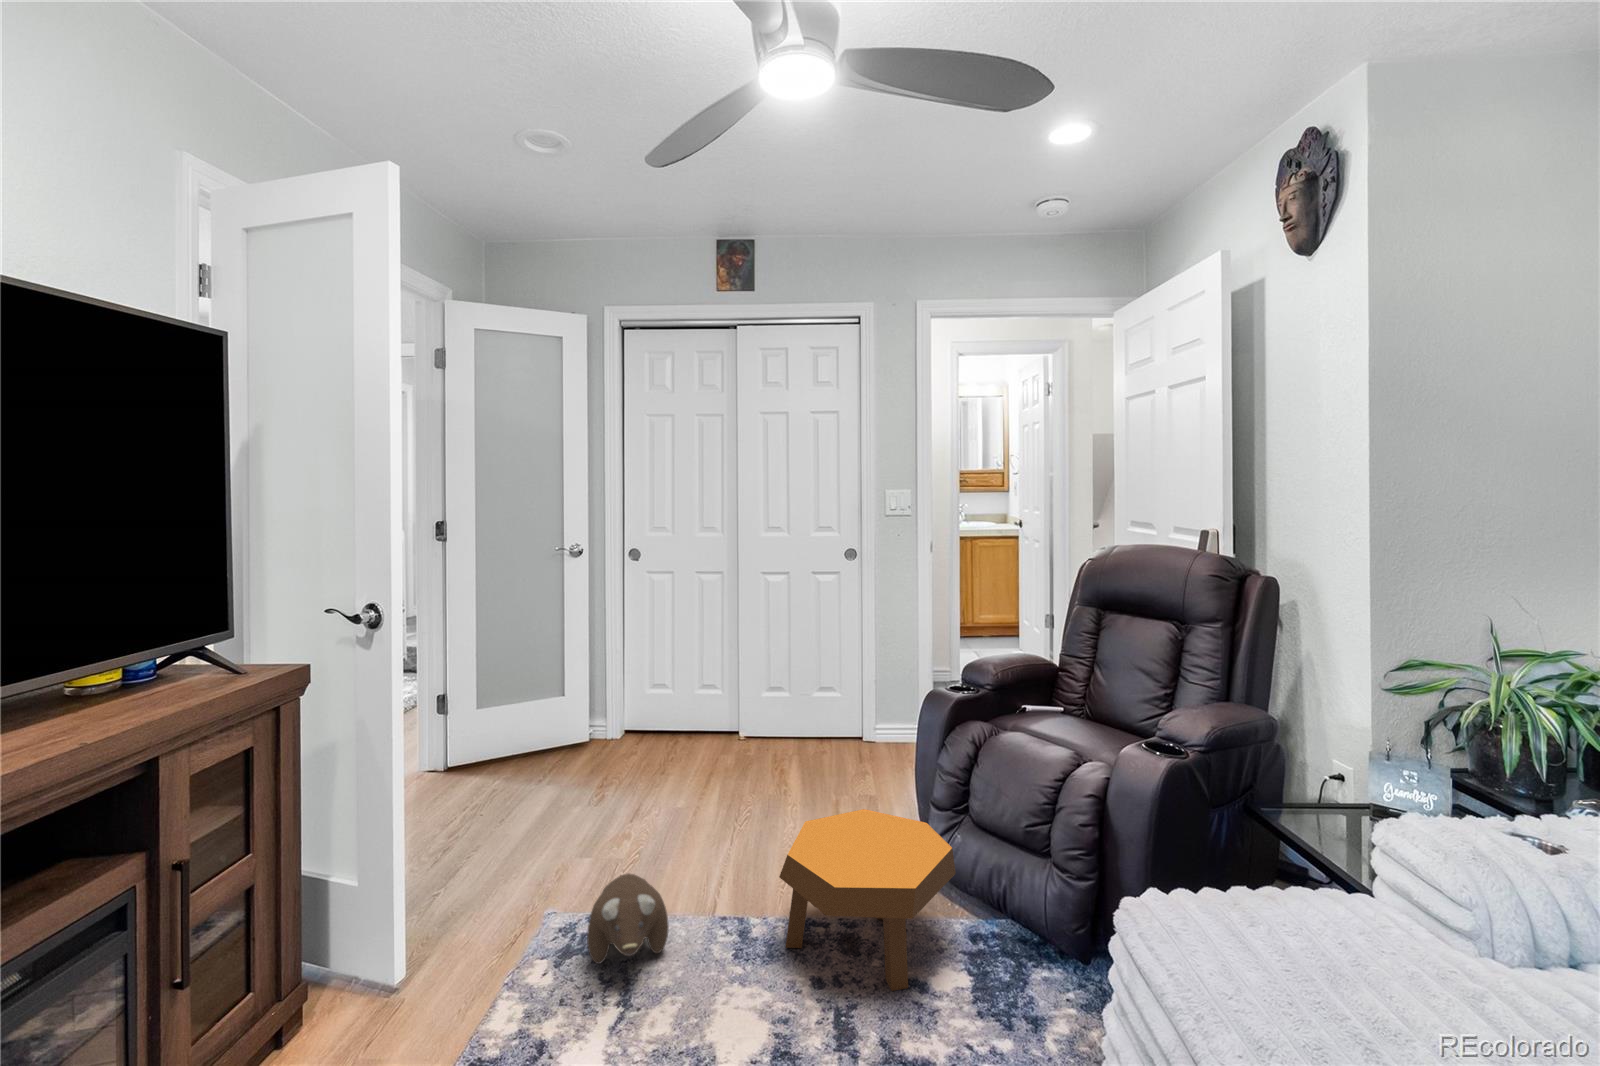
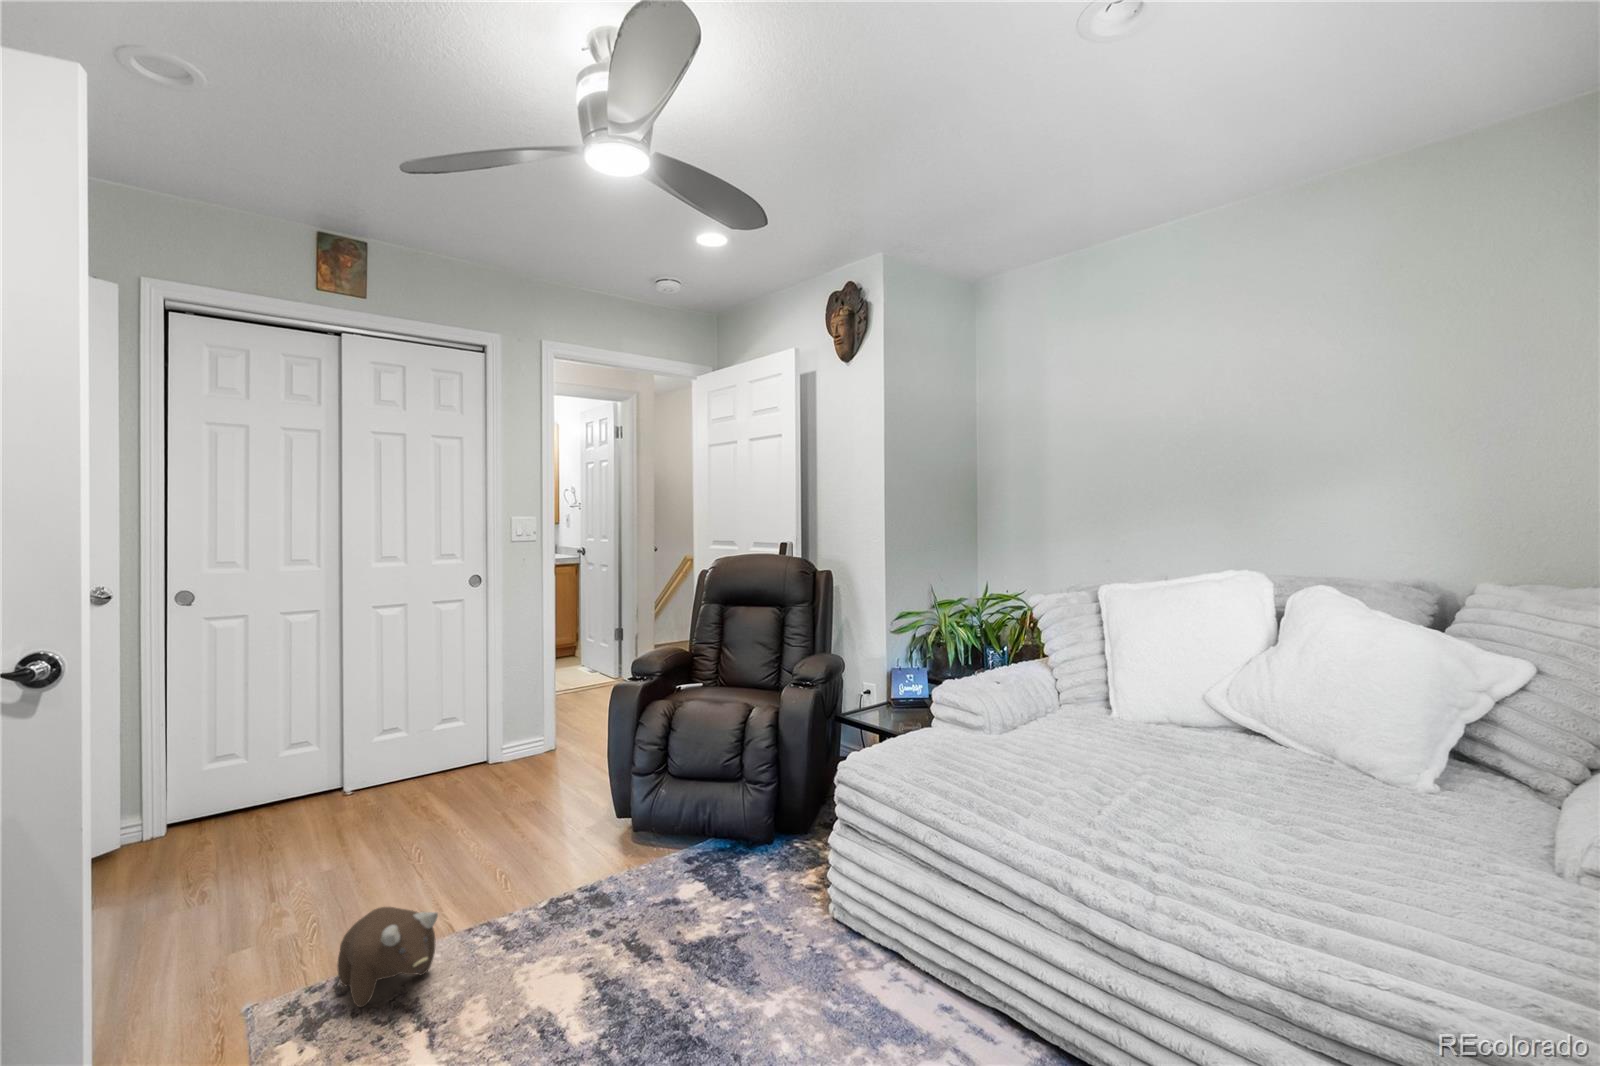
footstool: present [779,809,956,991] -> none [538,785,680,923]

